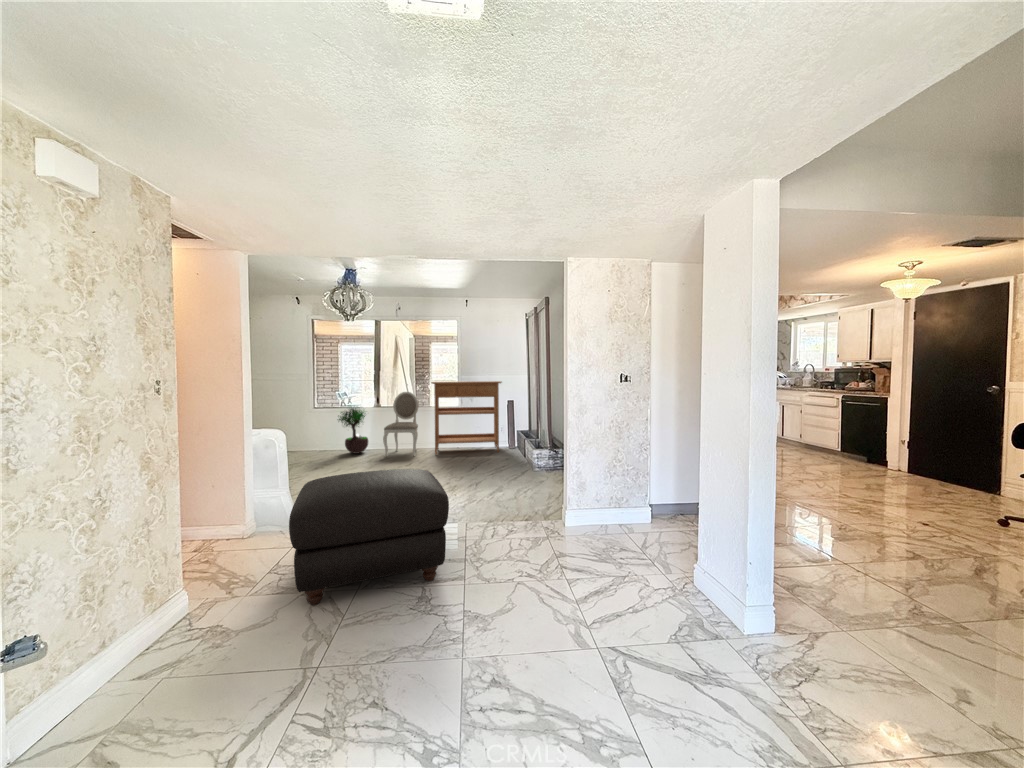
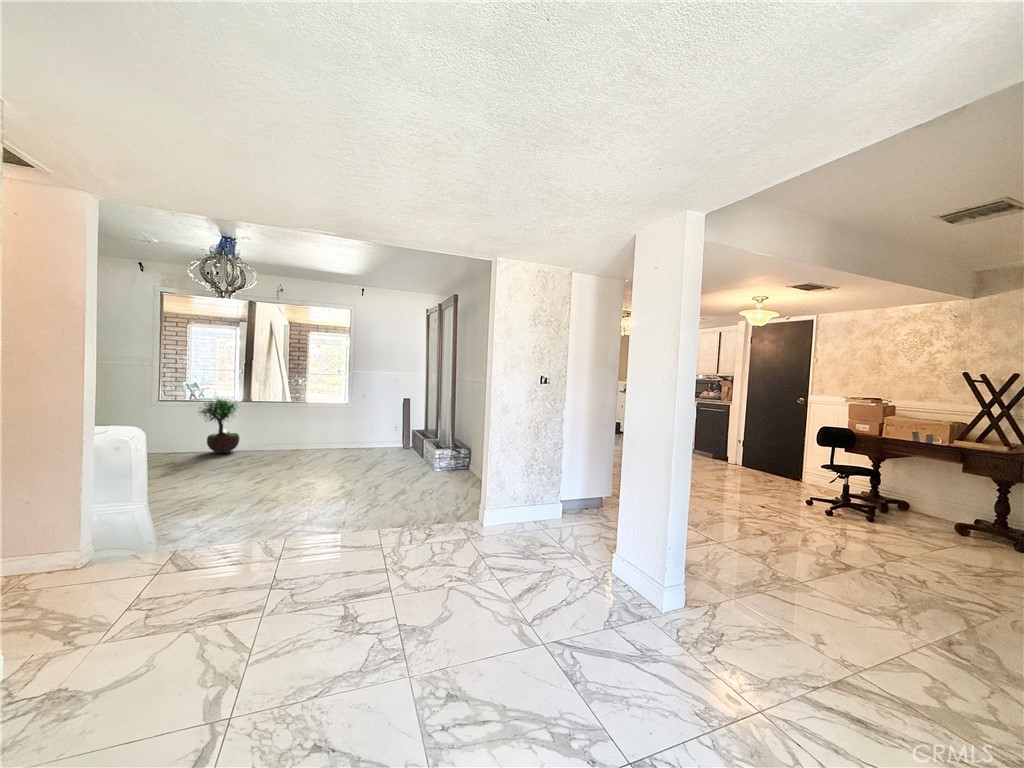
console table: present [431,381,501,454] -> none [325,372,407,454]
dining chair: present [383,392,419,457] -> none [261,382,307,457]
ottoman: present [289,469,449,605] -> none [175,472,379,644]

